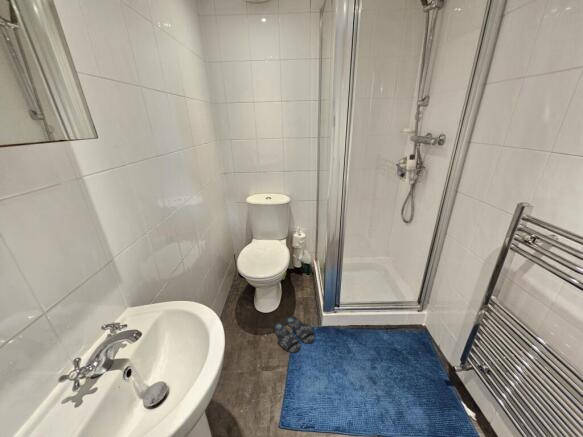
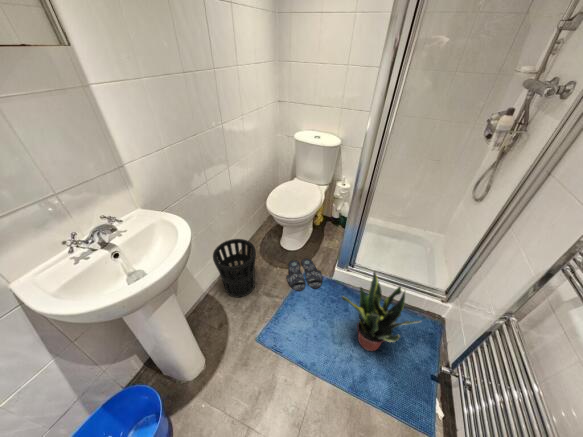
potted plant: none [355,299,424,383] -> present [342,272,420,351]
wastebasket: none [200,316,249,389] -> present [213,239,256,297]

